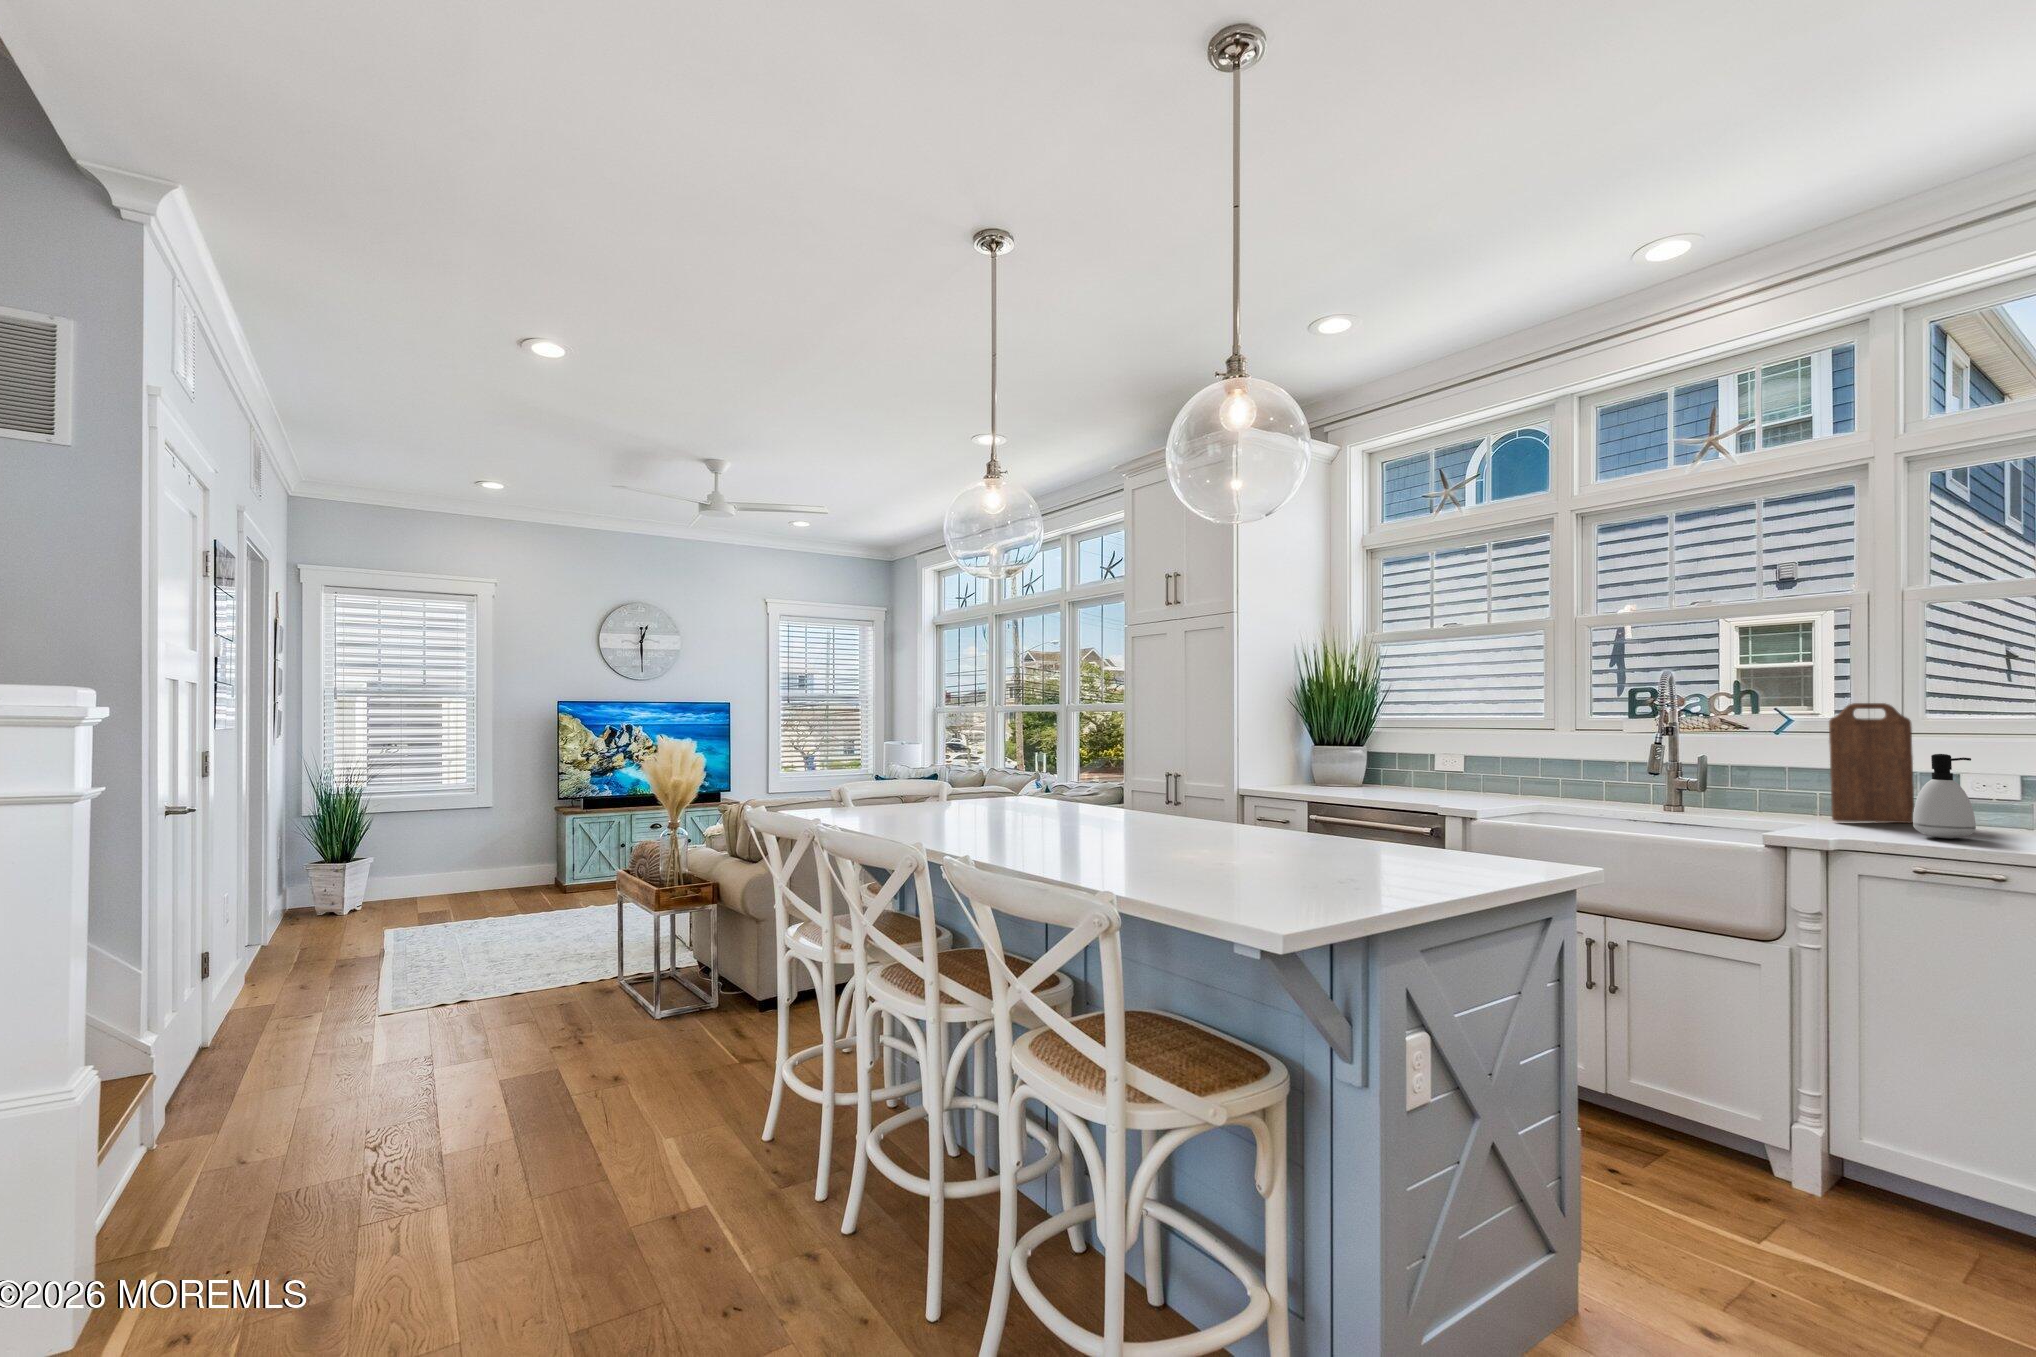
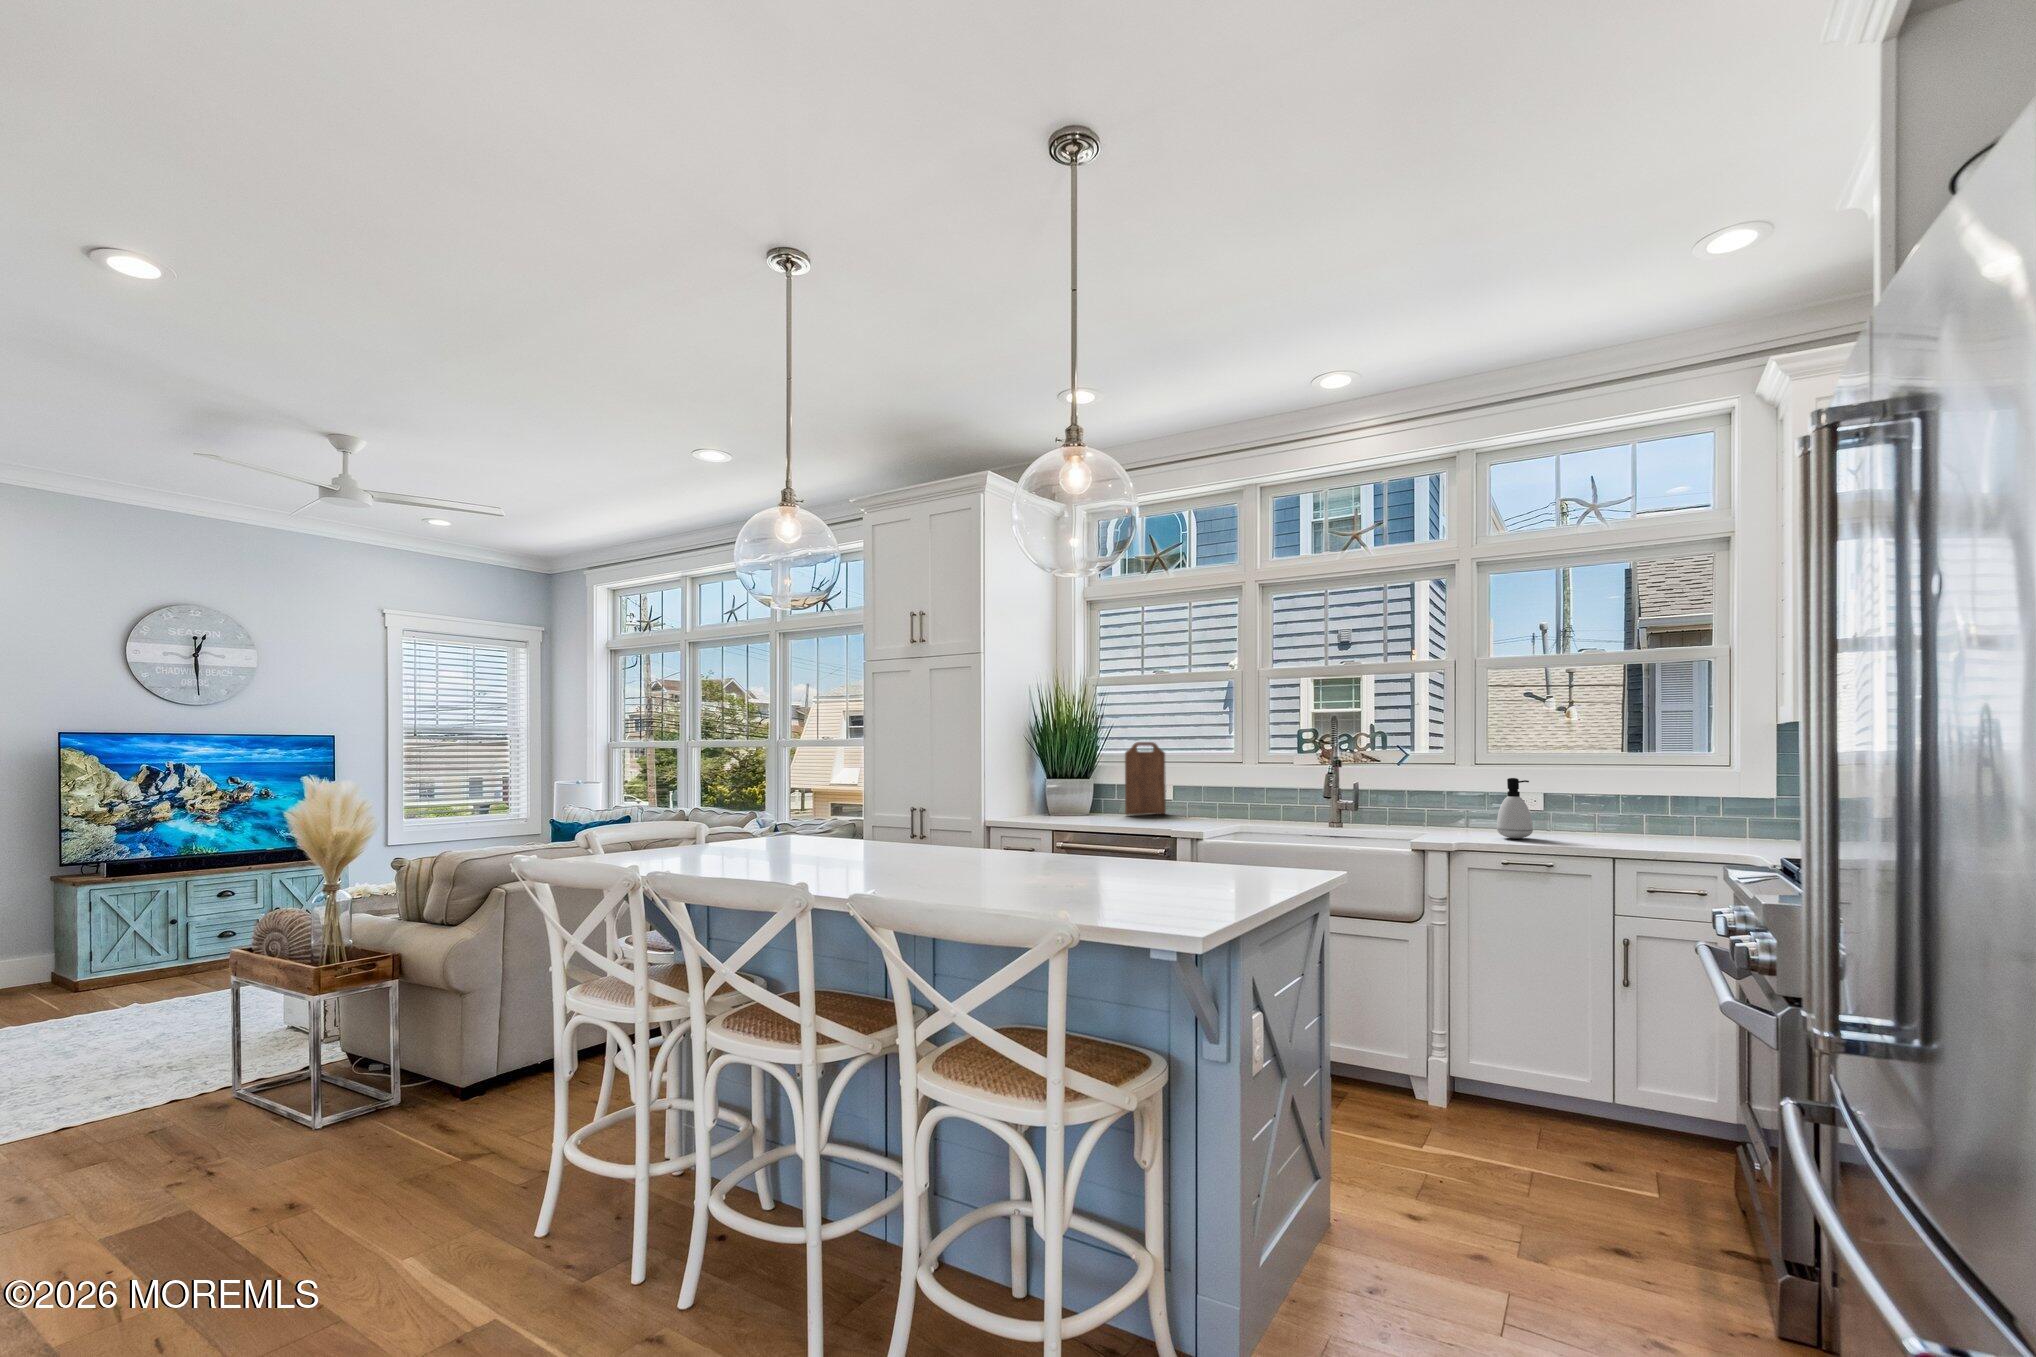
cutting board: present [1829,703,1914,823] -> present [1125,742,1166,815]

